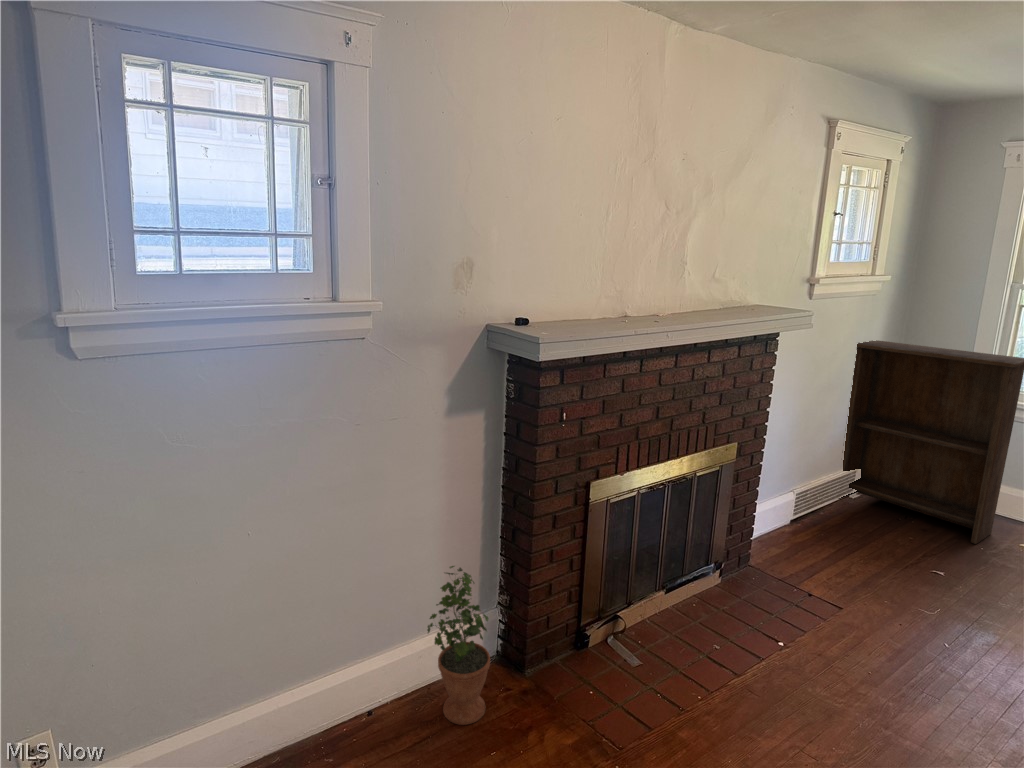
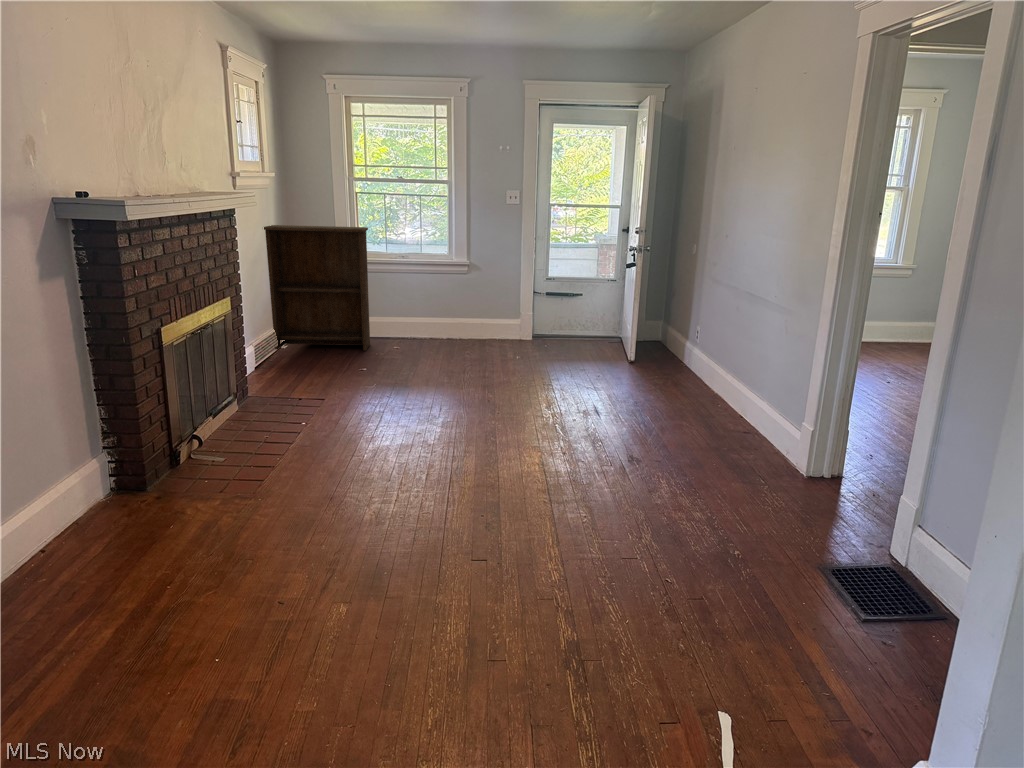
potted plant: present [427,566,490,725] -> none [70,407,141,531]

